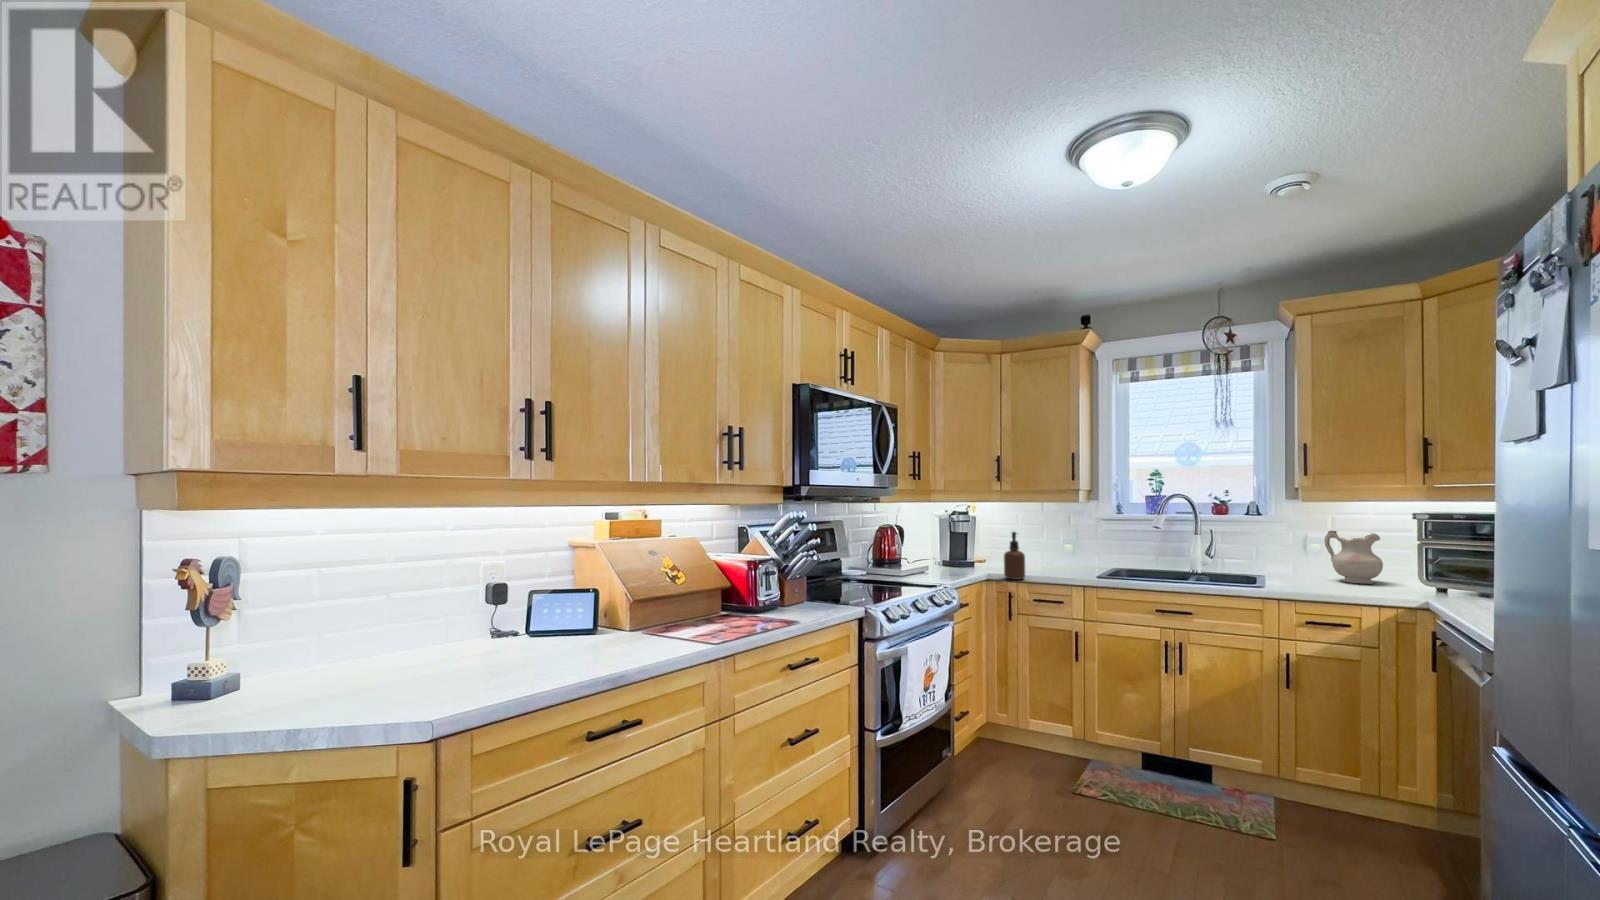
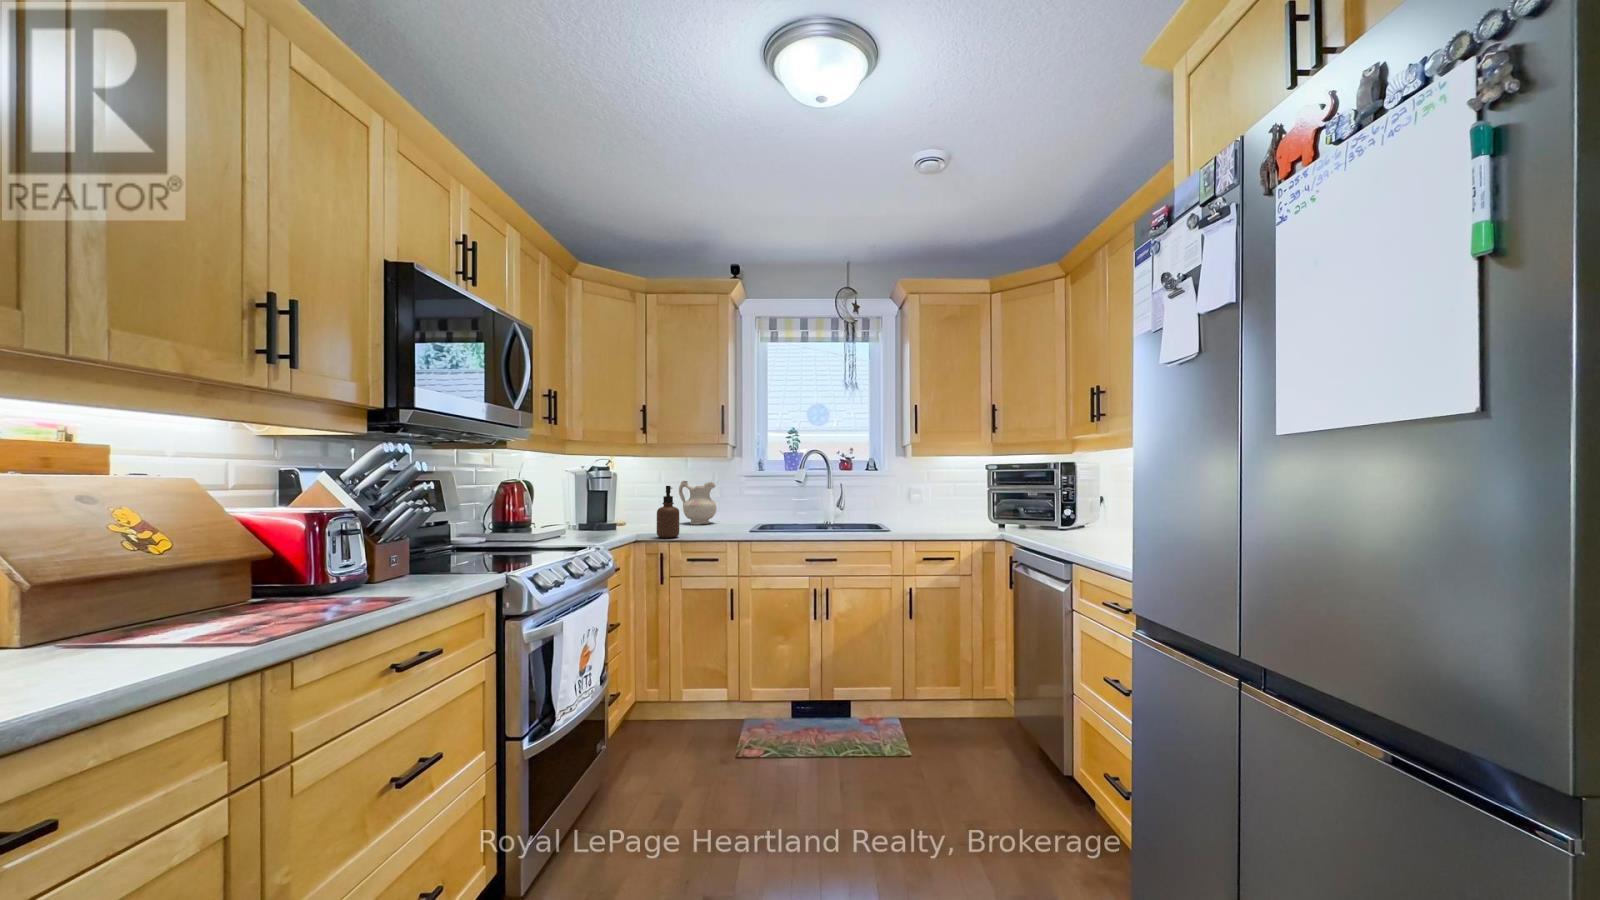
ceramic pitcher: present [1324,530,1383,584] -> present [679,481,717,524]

